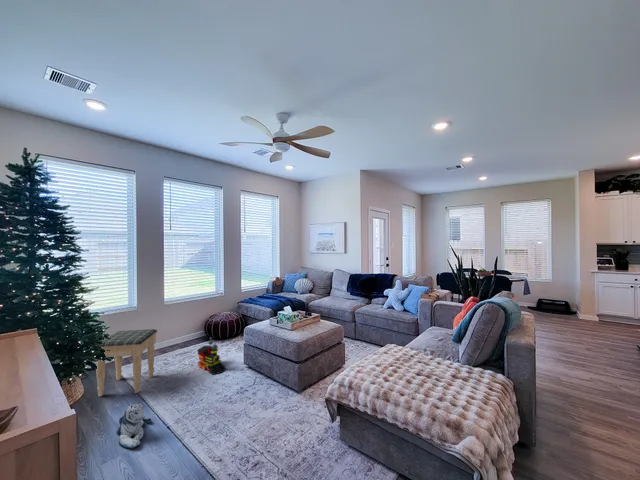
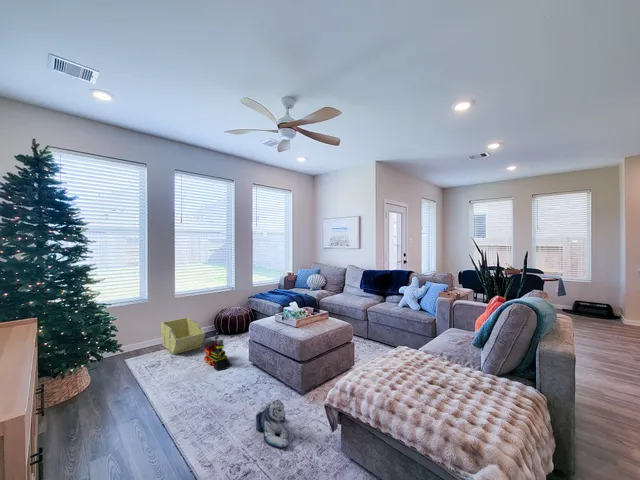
storage bin: none [149,324,196,361] -> present [160,318,205,355]
footstool: present [96,329,157,396] -> none [97,322,164,388]
plush toy: present [116,403,151,449] -> present [256,399,288,448]

